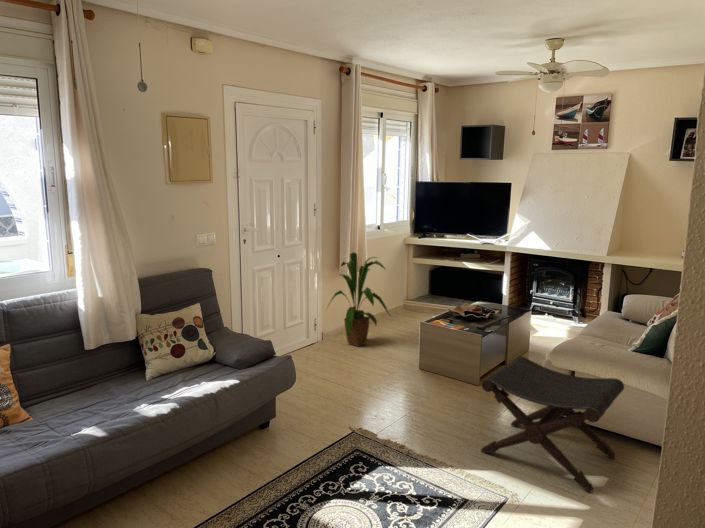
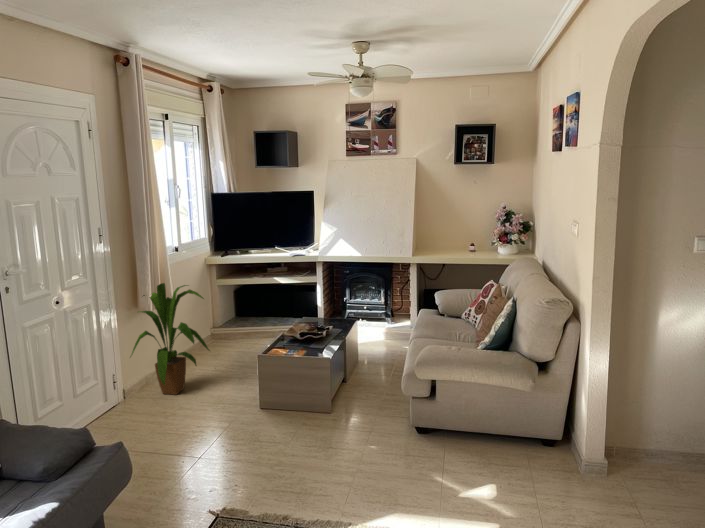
footstool: present [481,356,624,492] -> none [365,375,495,505]

